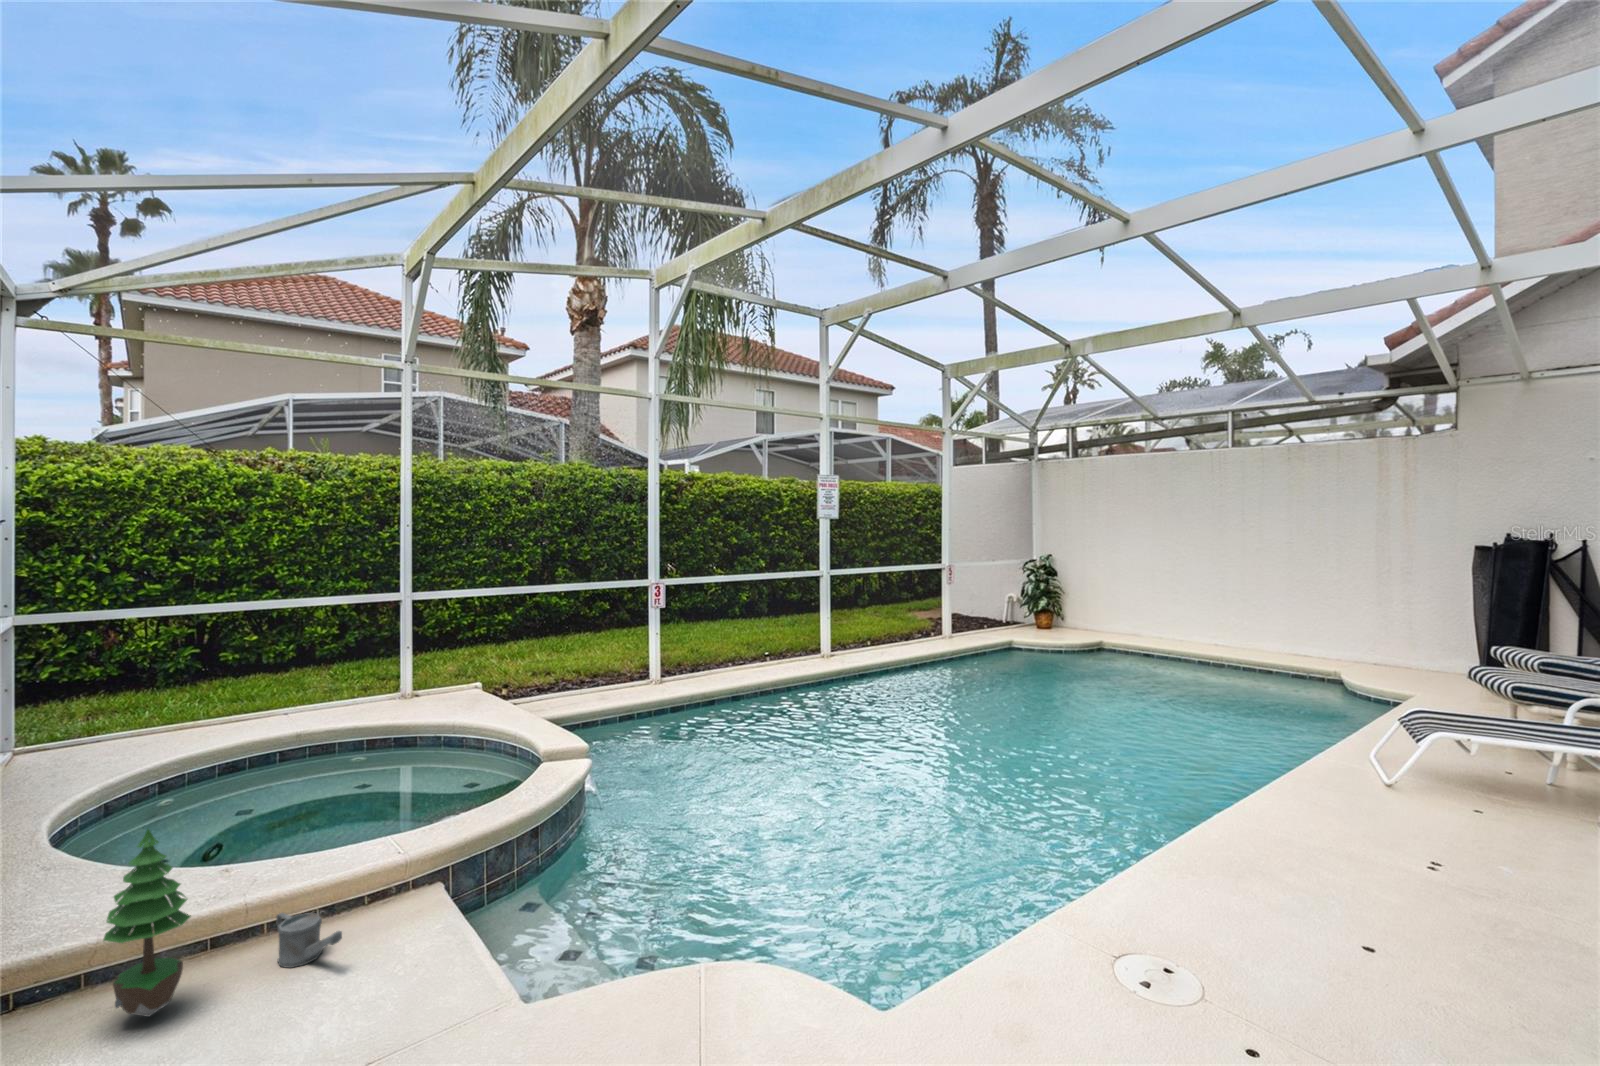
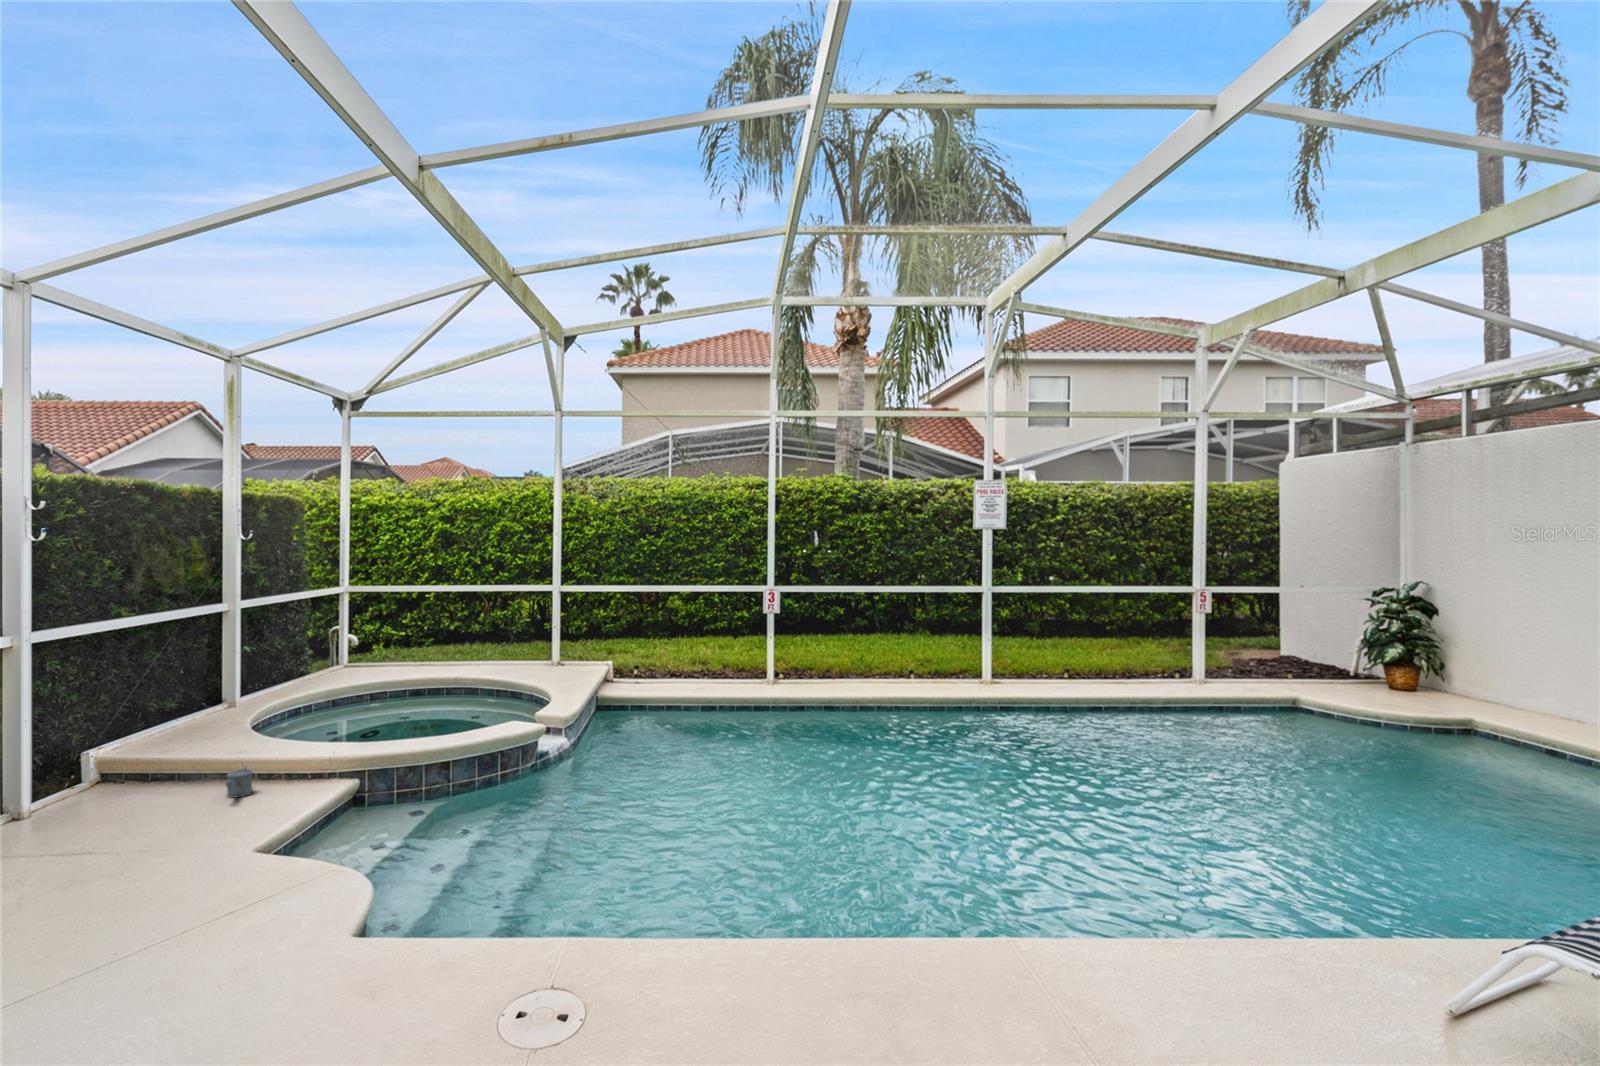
potted tree: present [104,829,191,1017] -> none [135,697,181,798]

